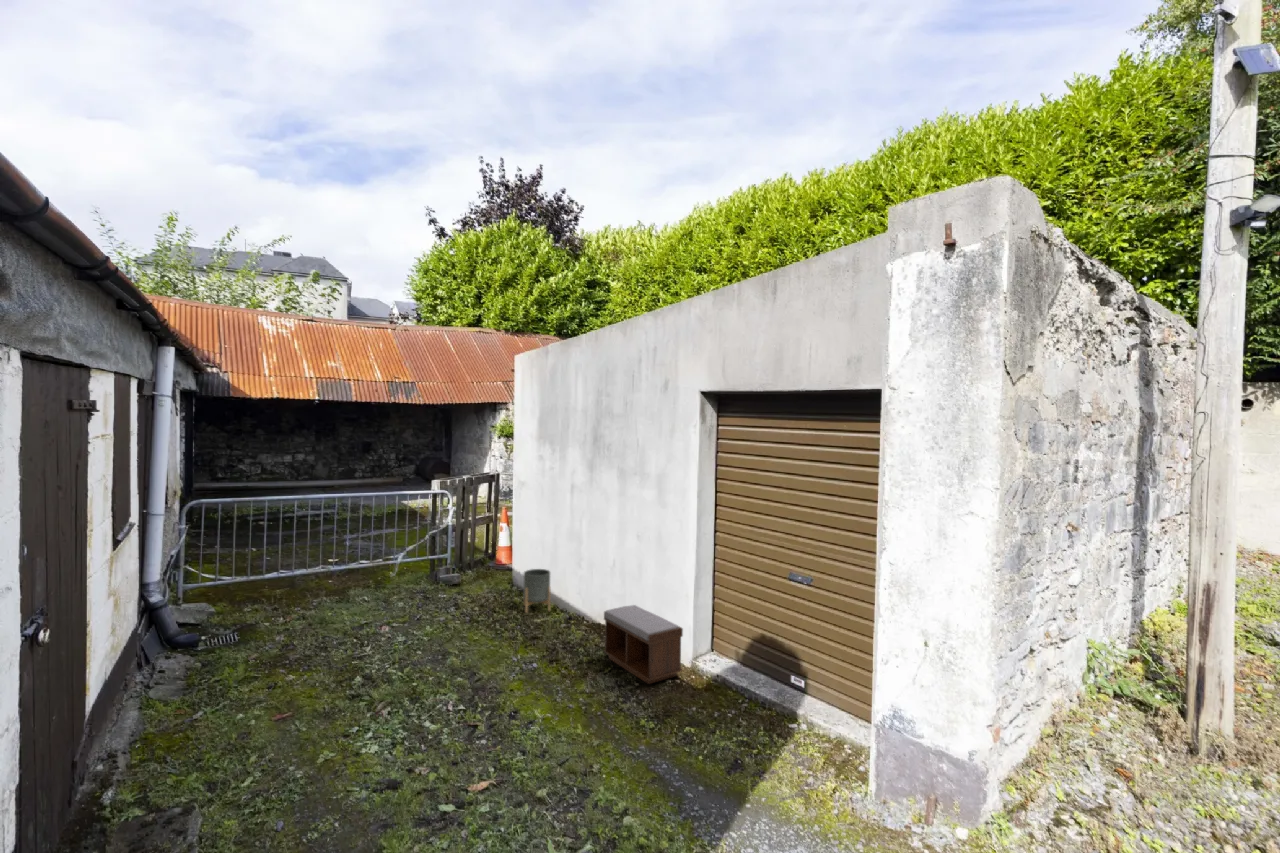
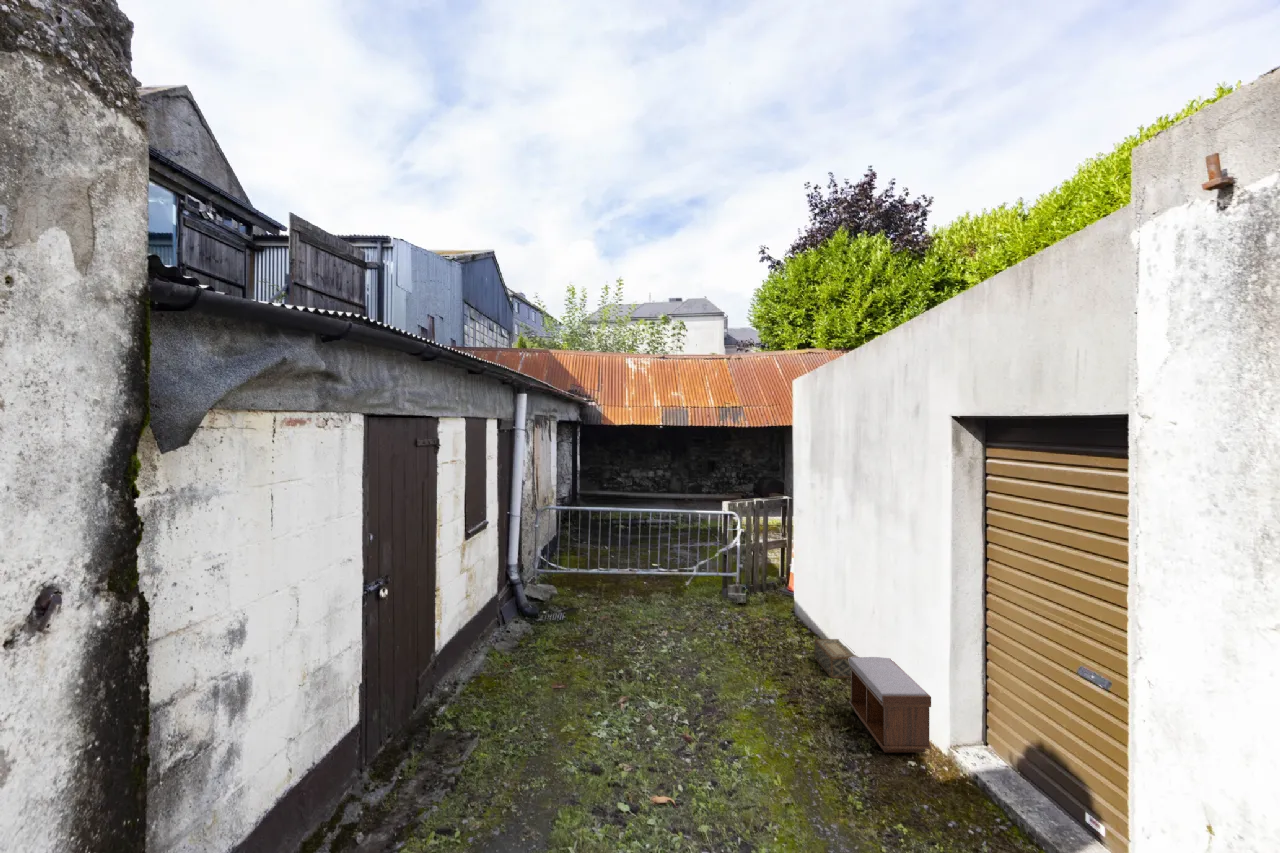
planter: present [524,569,550,613] -> none [794,600,822,647]
woven basket: none [551,600,598,636] -> present [814,639,858,678]

